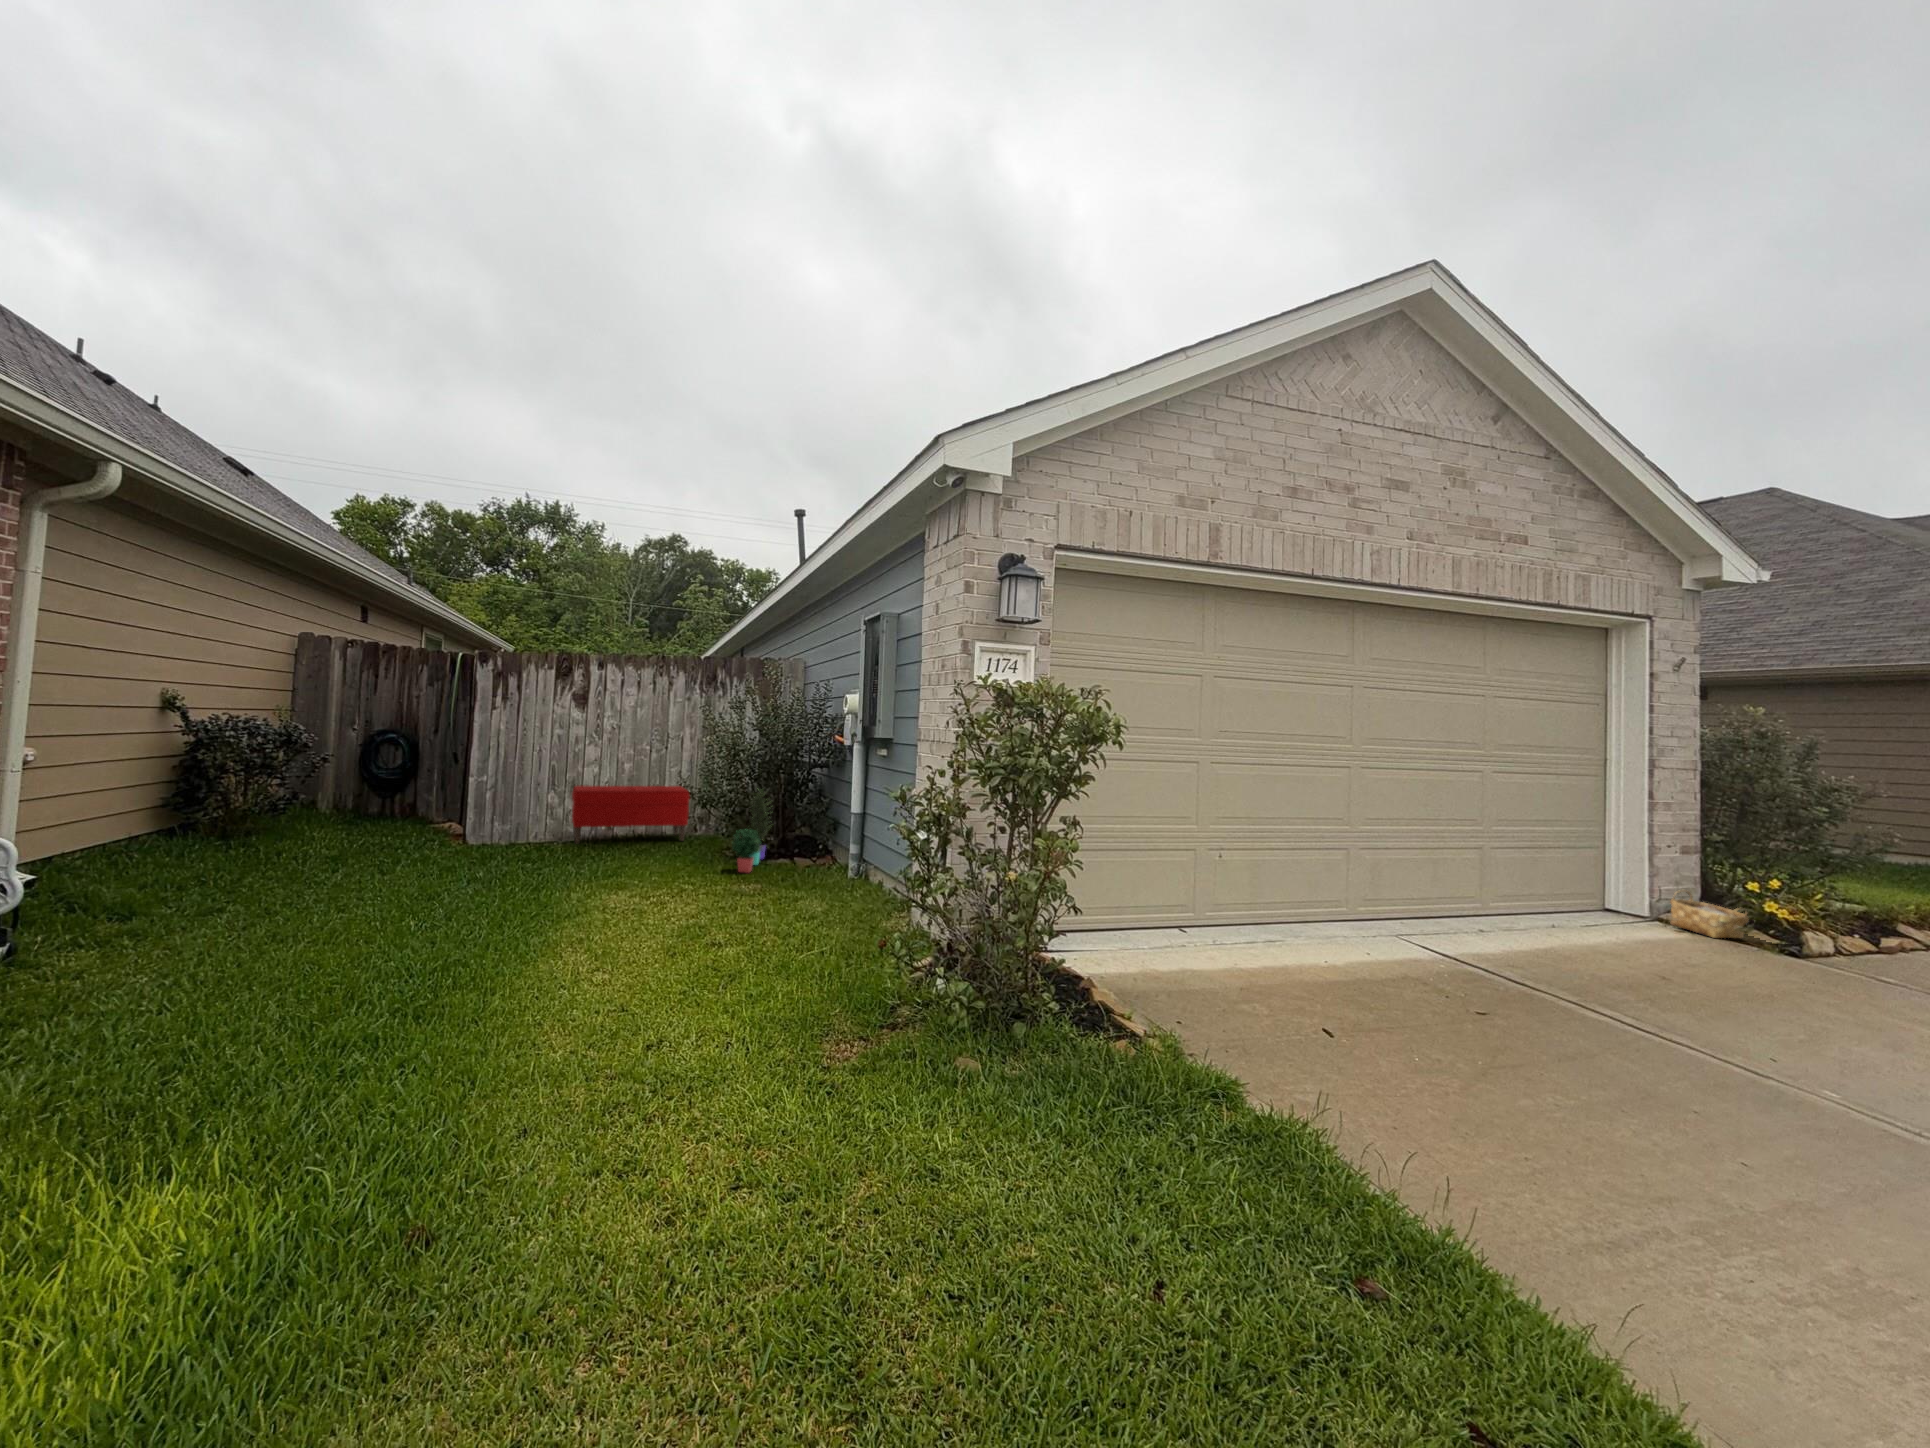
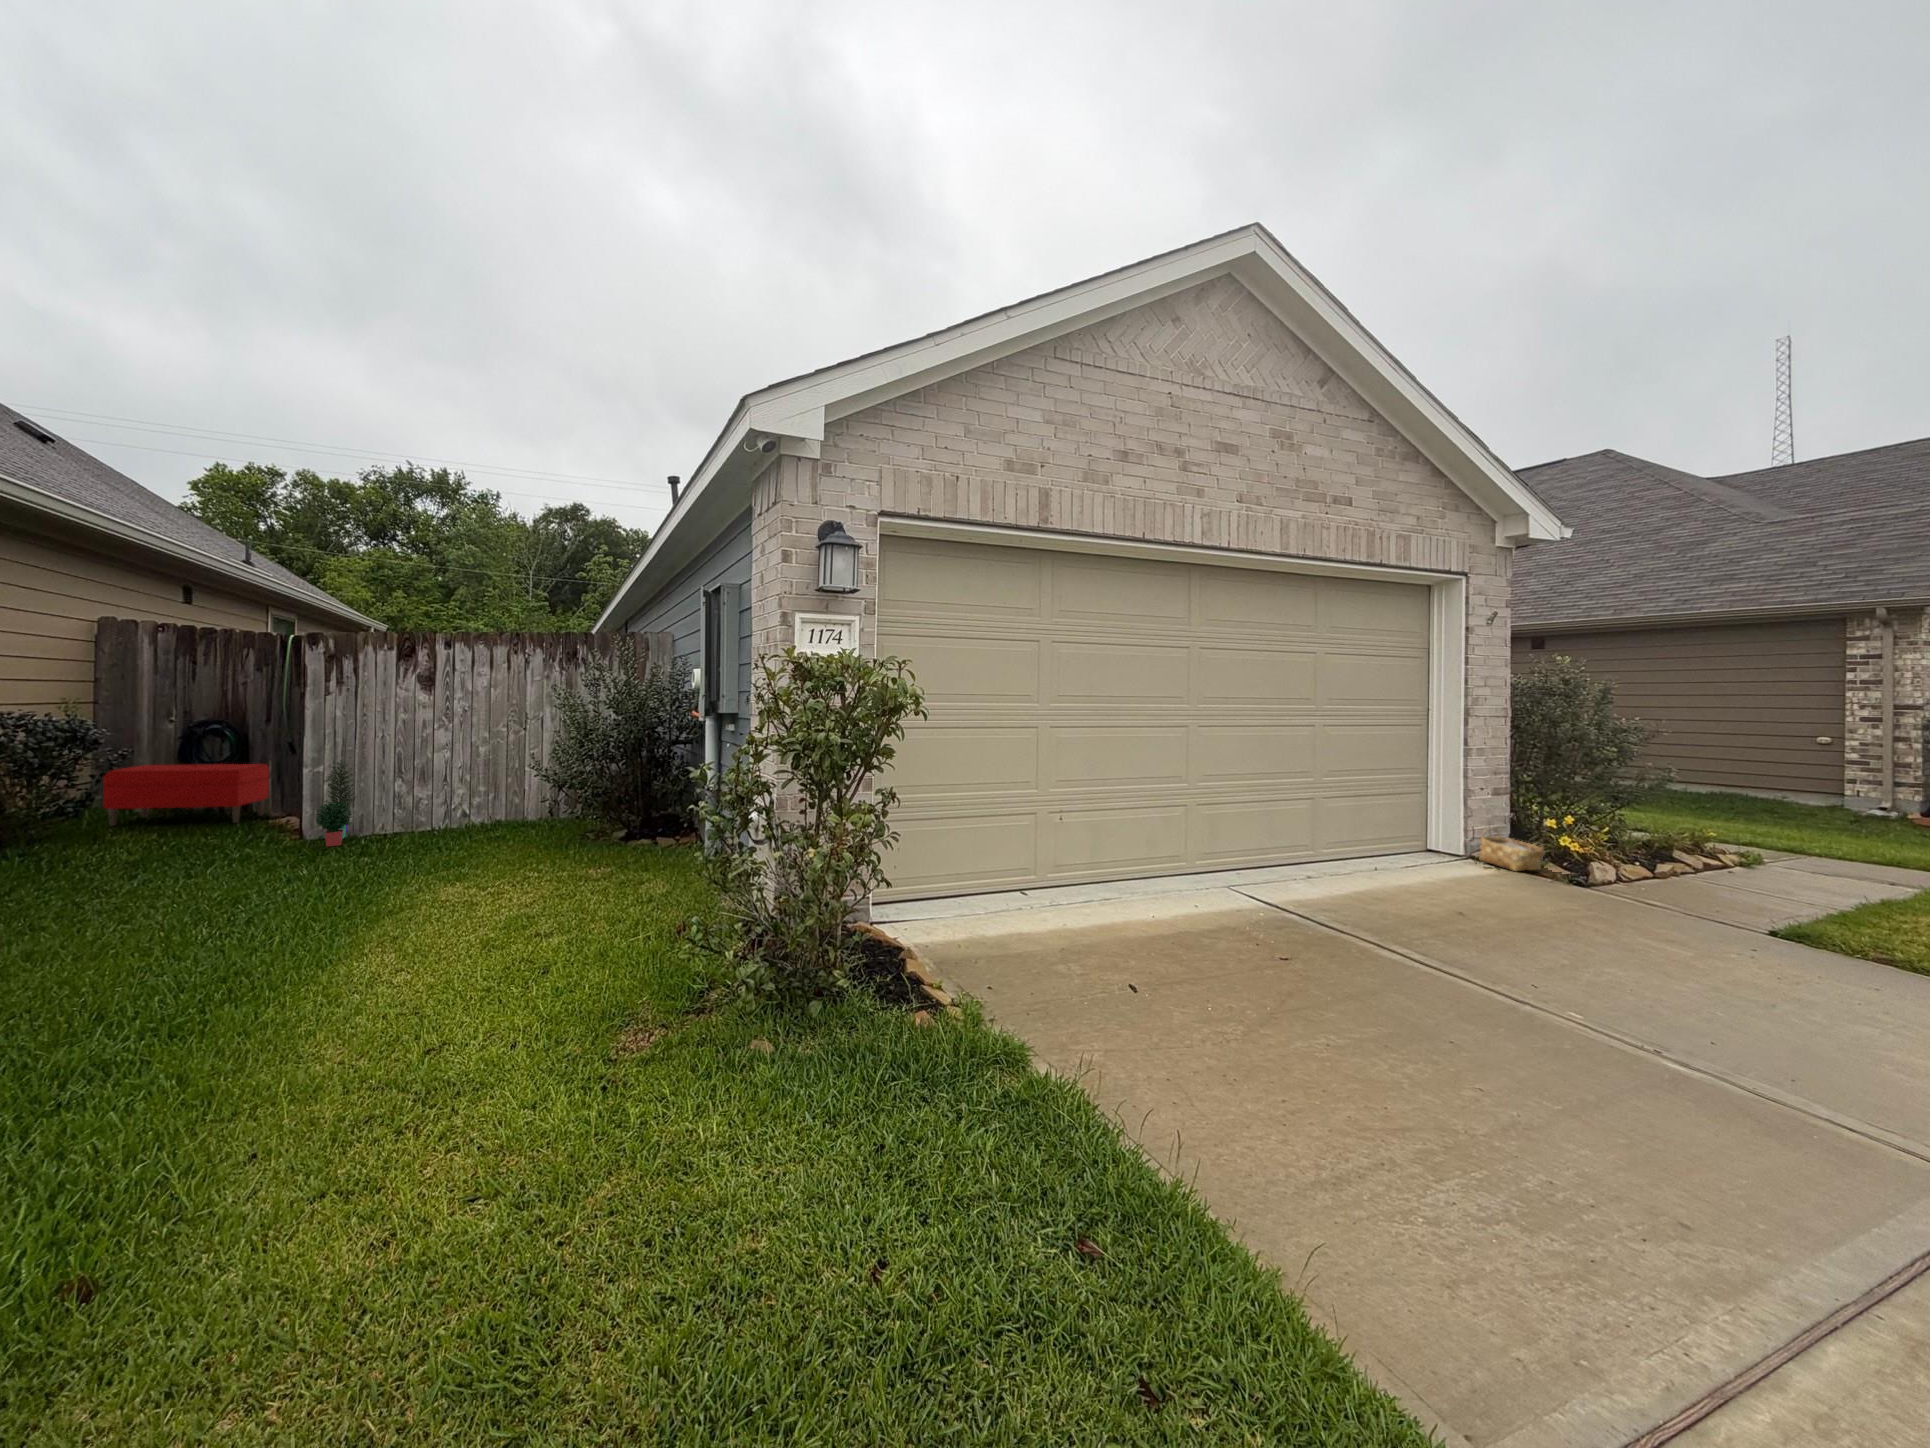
bench: present [572,785,690,844] -> present [103,764,269,826]
potted plant: present [732,789,772,873] -> present [316,761,356,846]

